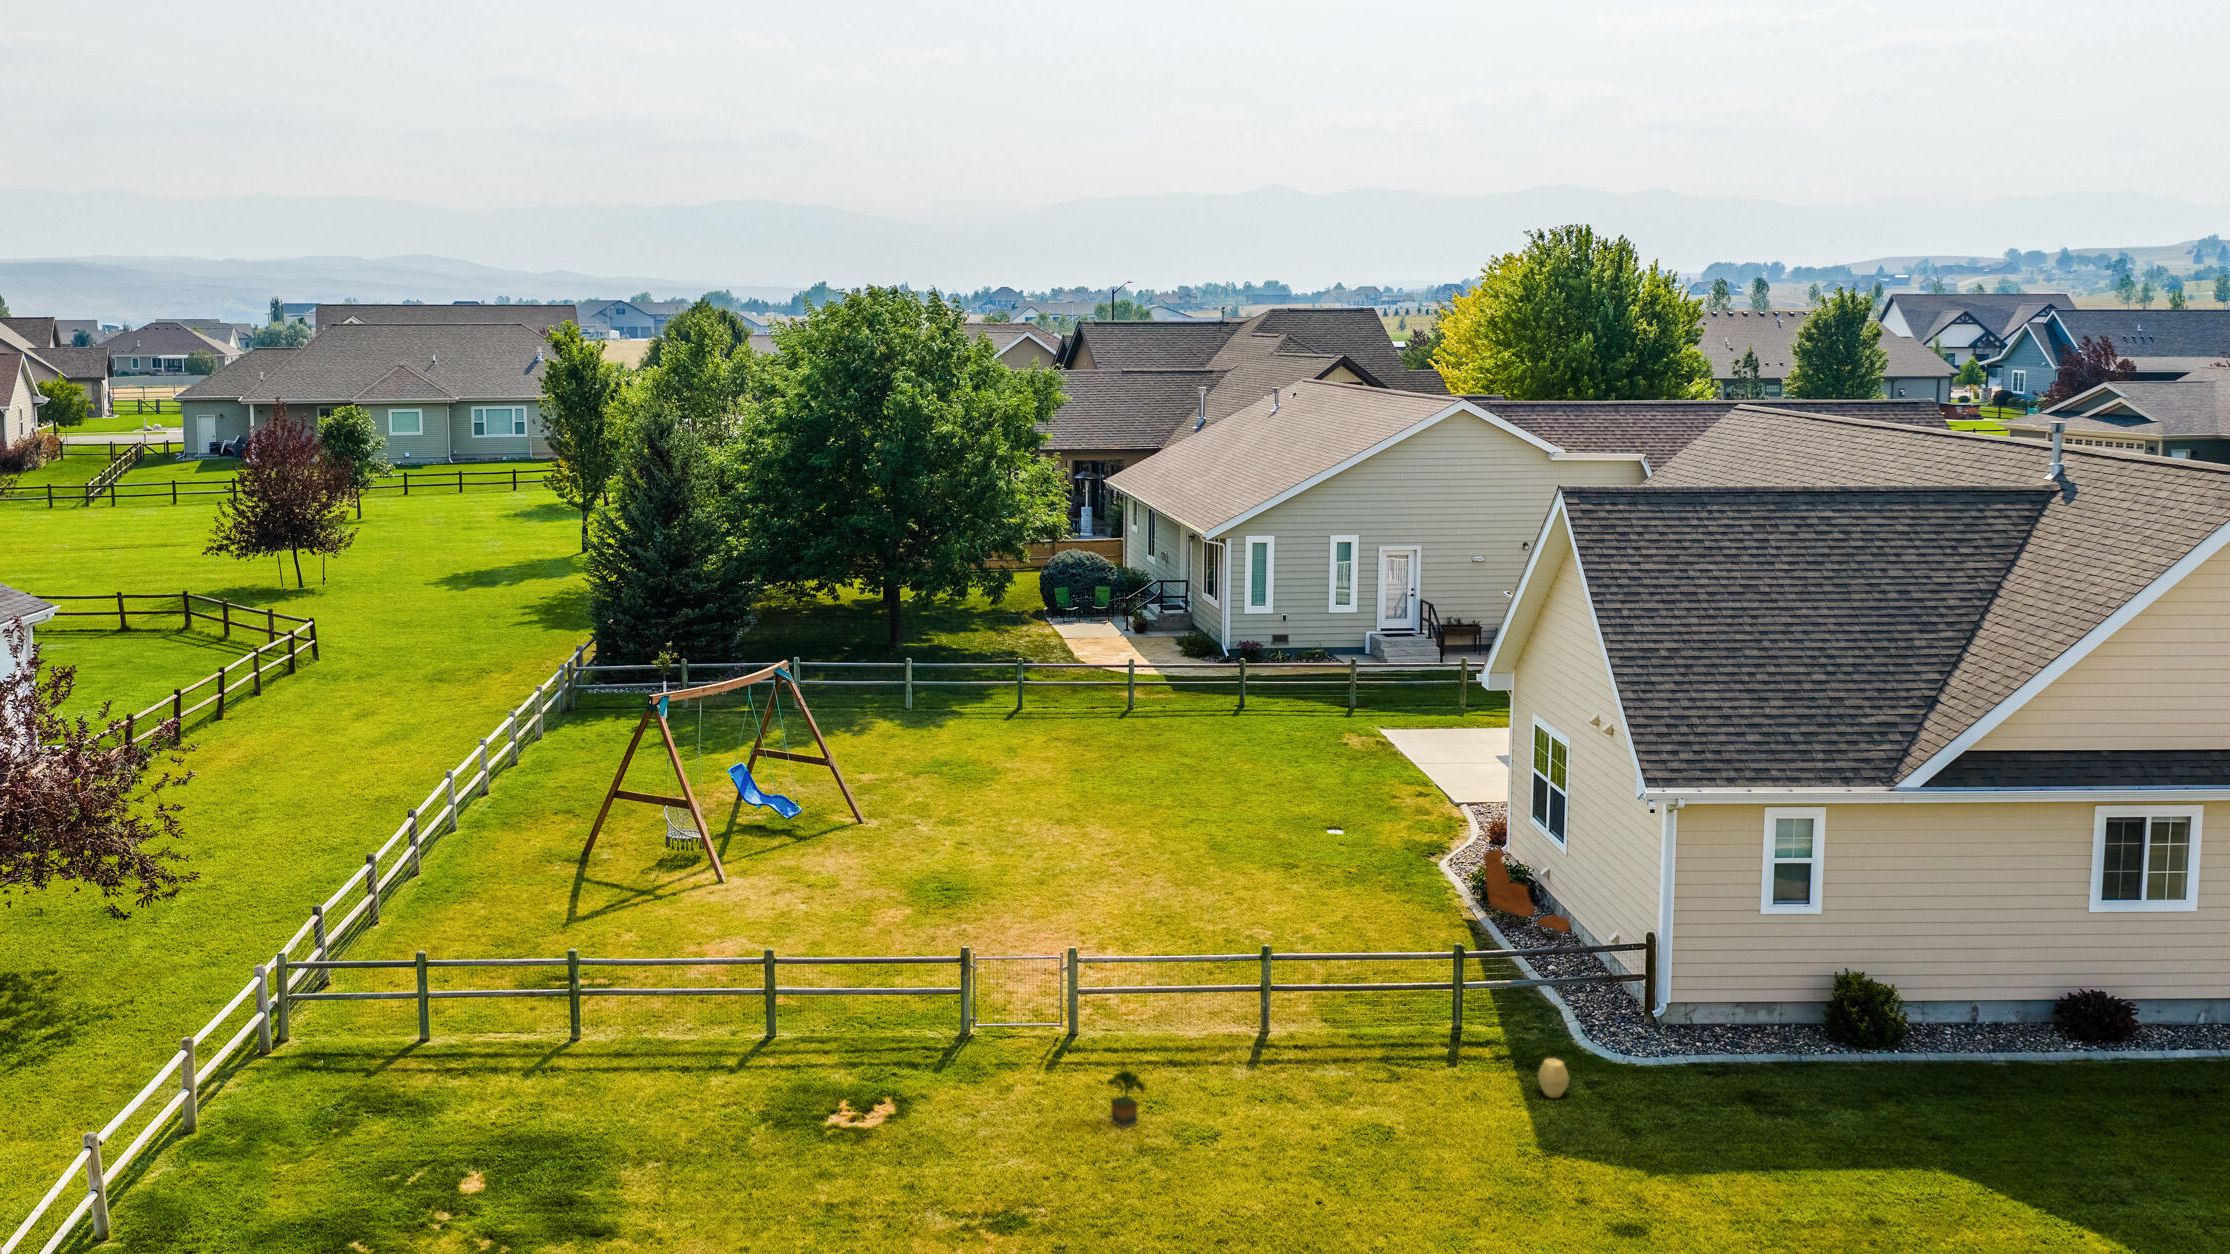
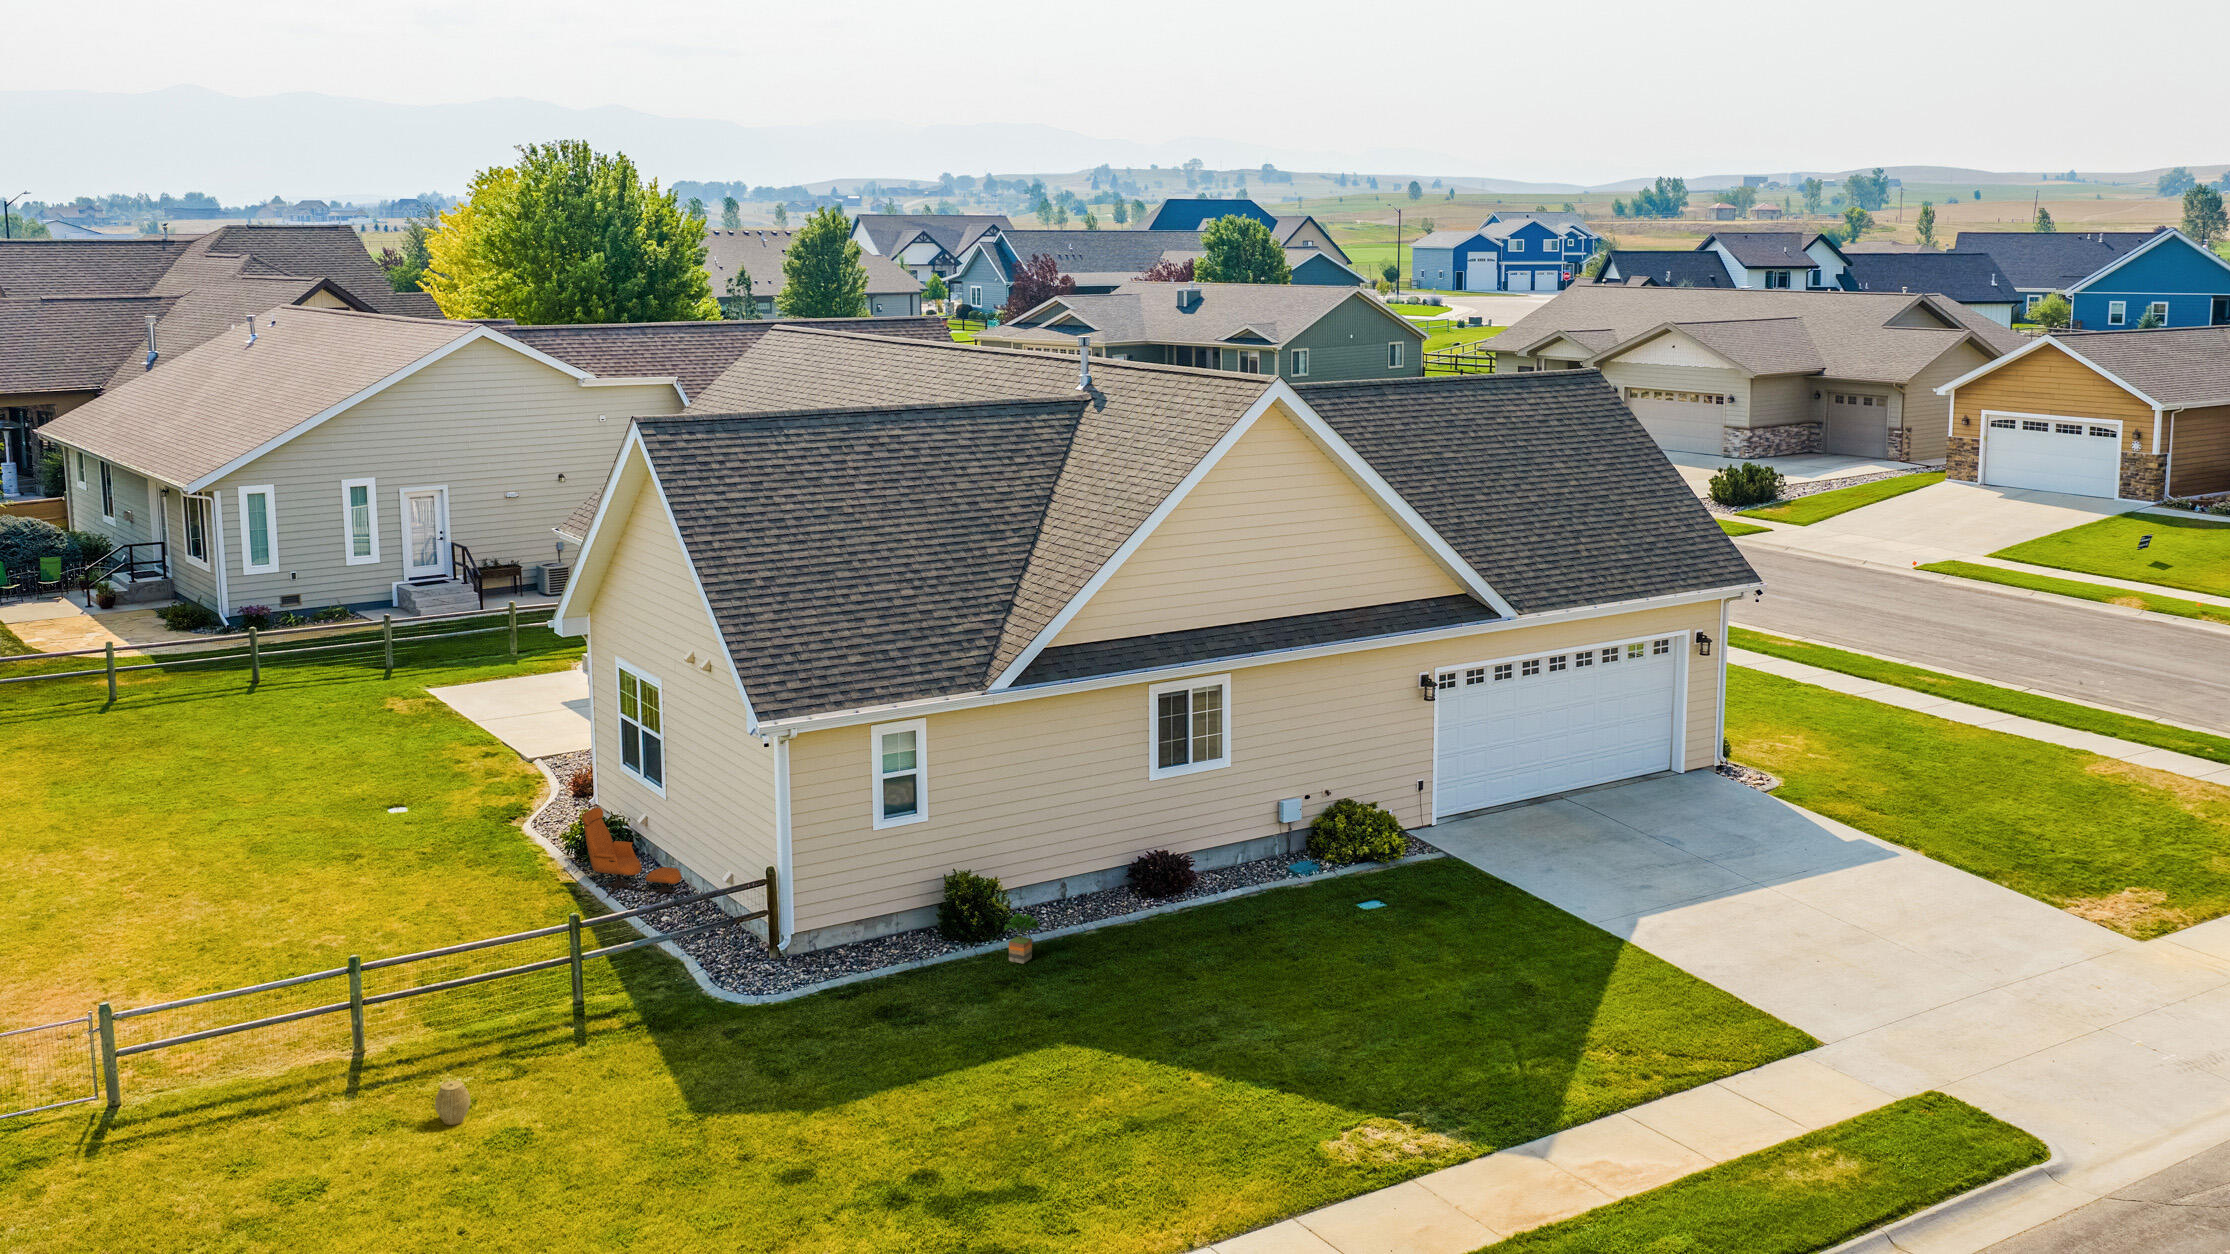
woven basket: present [1538,1058,1569,1098] -> present [435,1081,470,1125]
potted tree: present [1107,1070,1146,1128] -> present [1005,914,1040,964]

